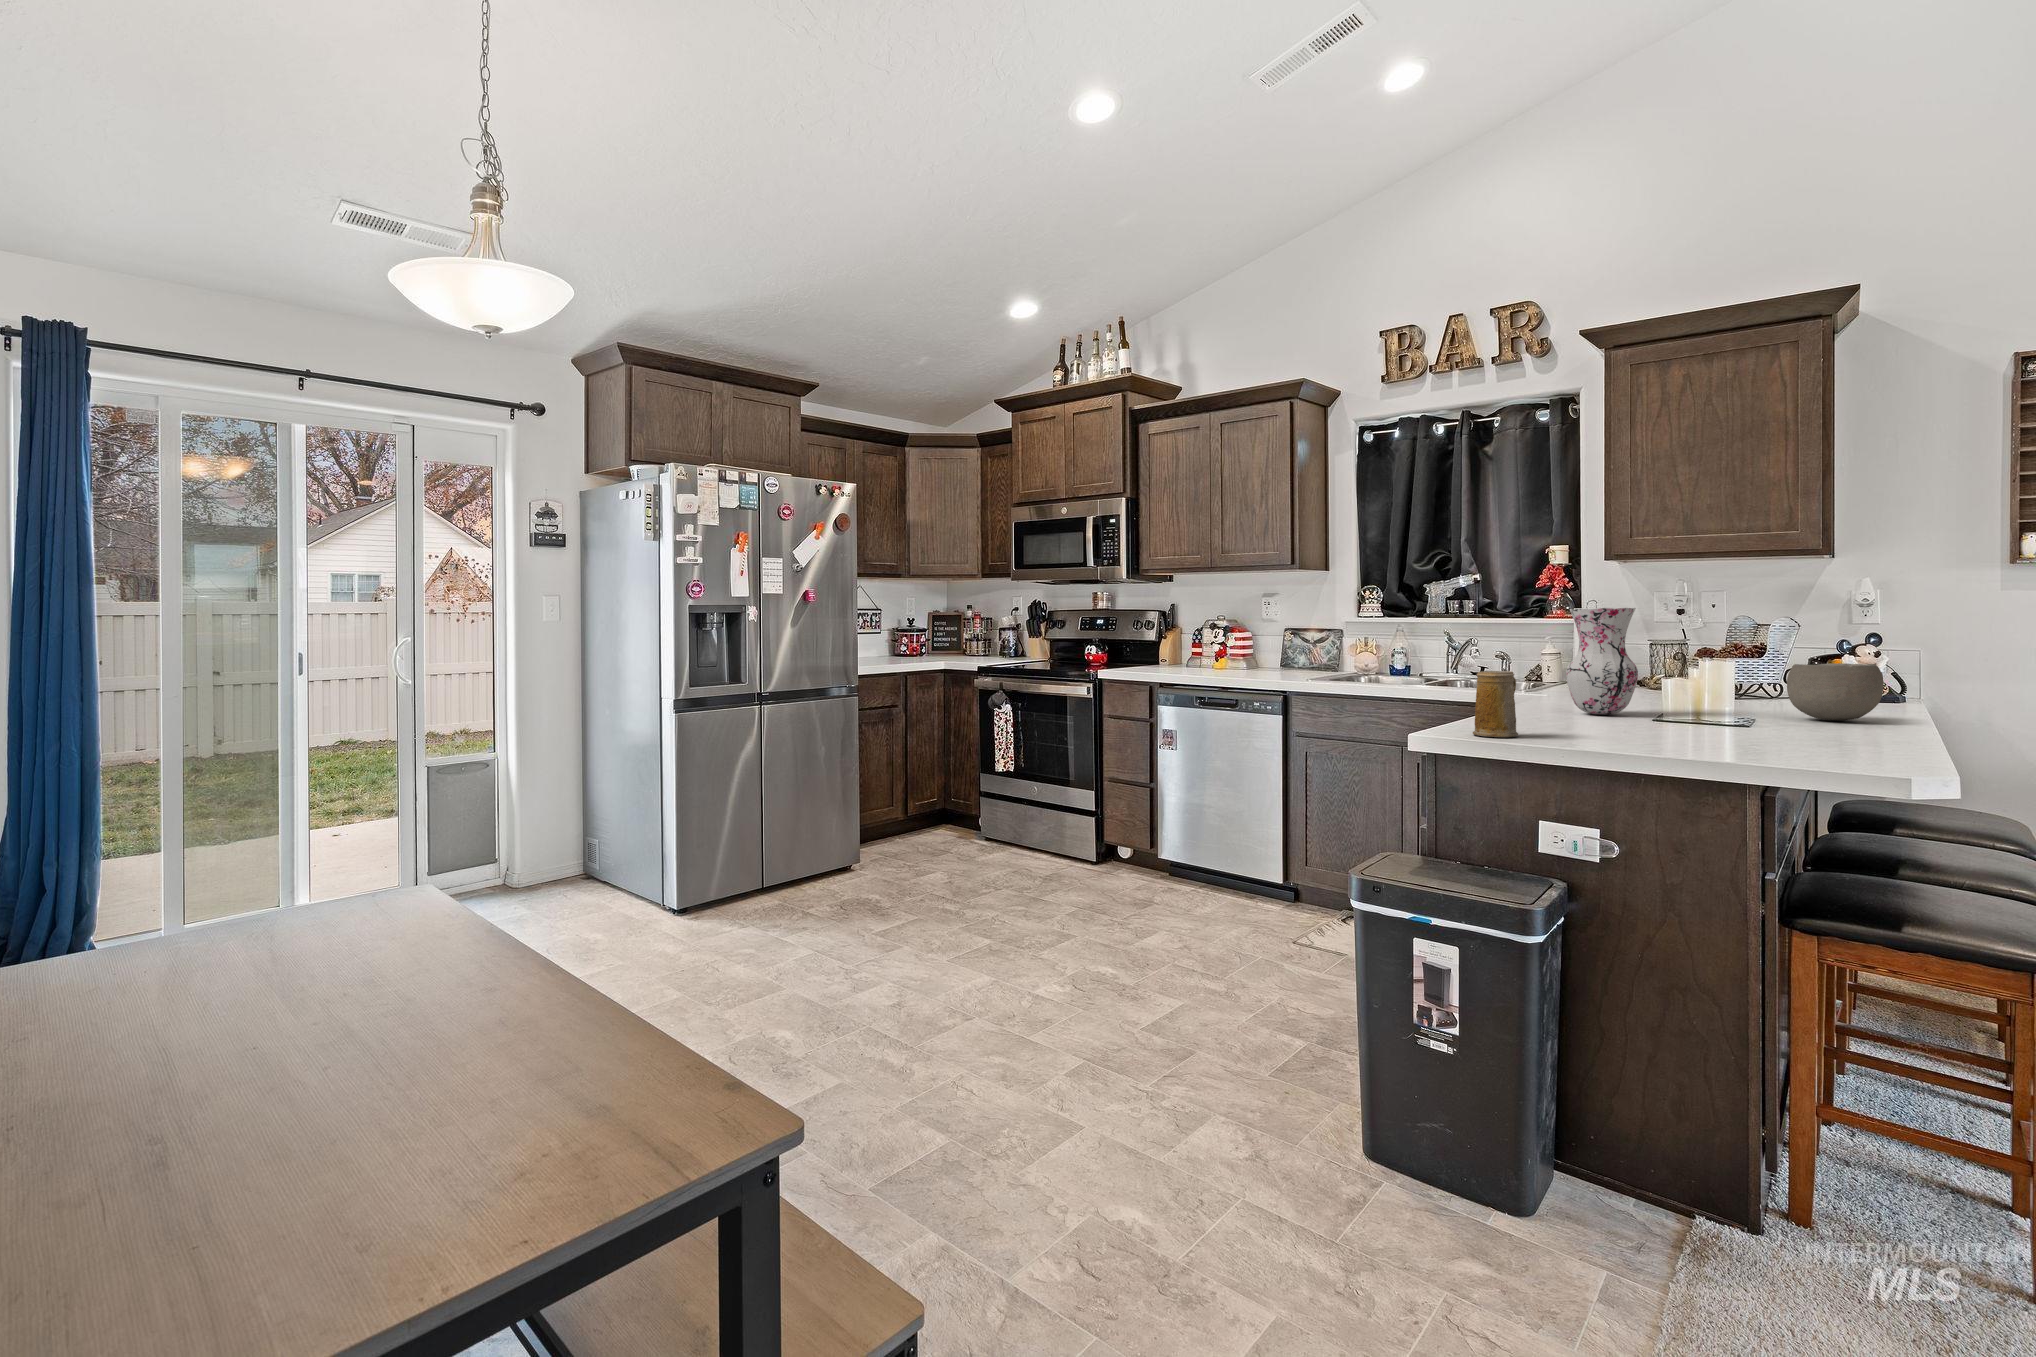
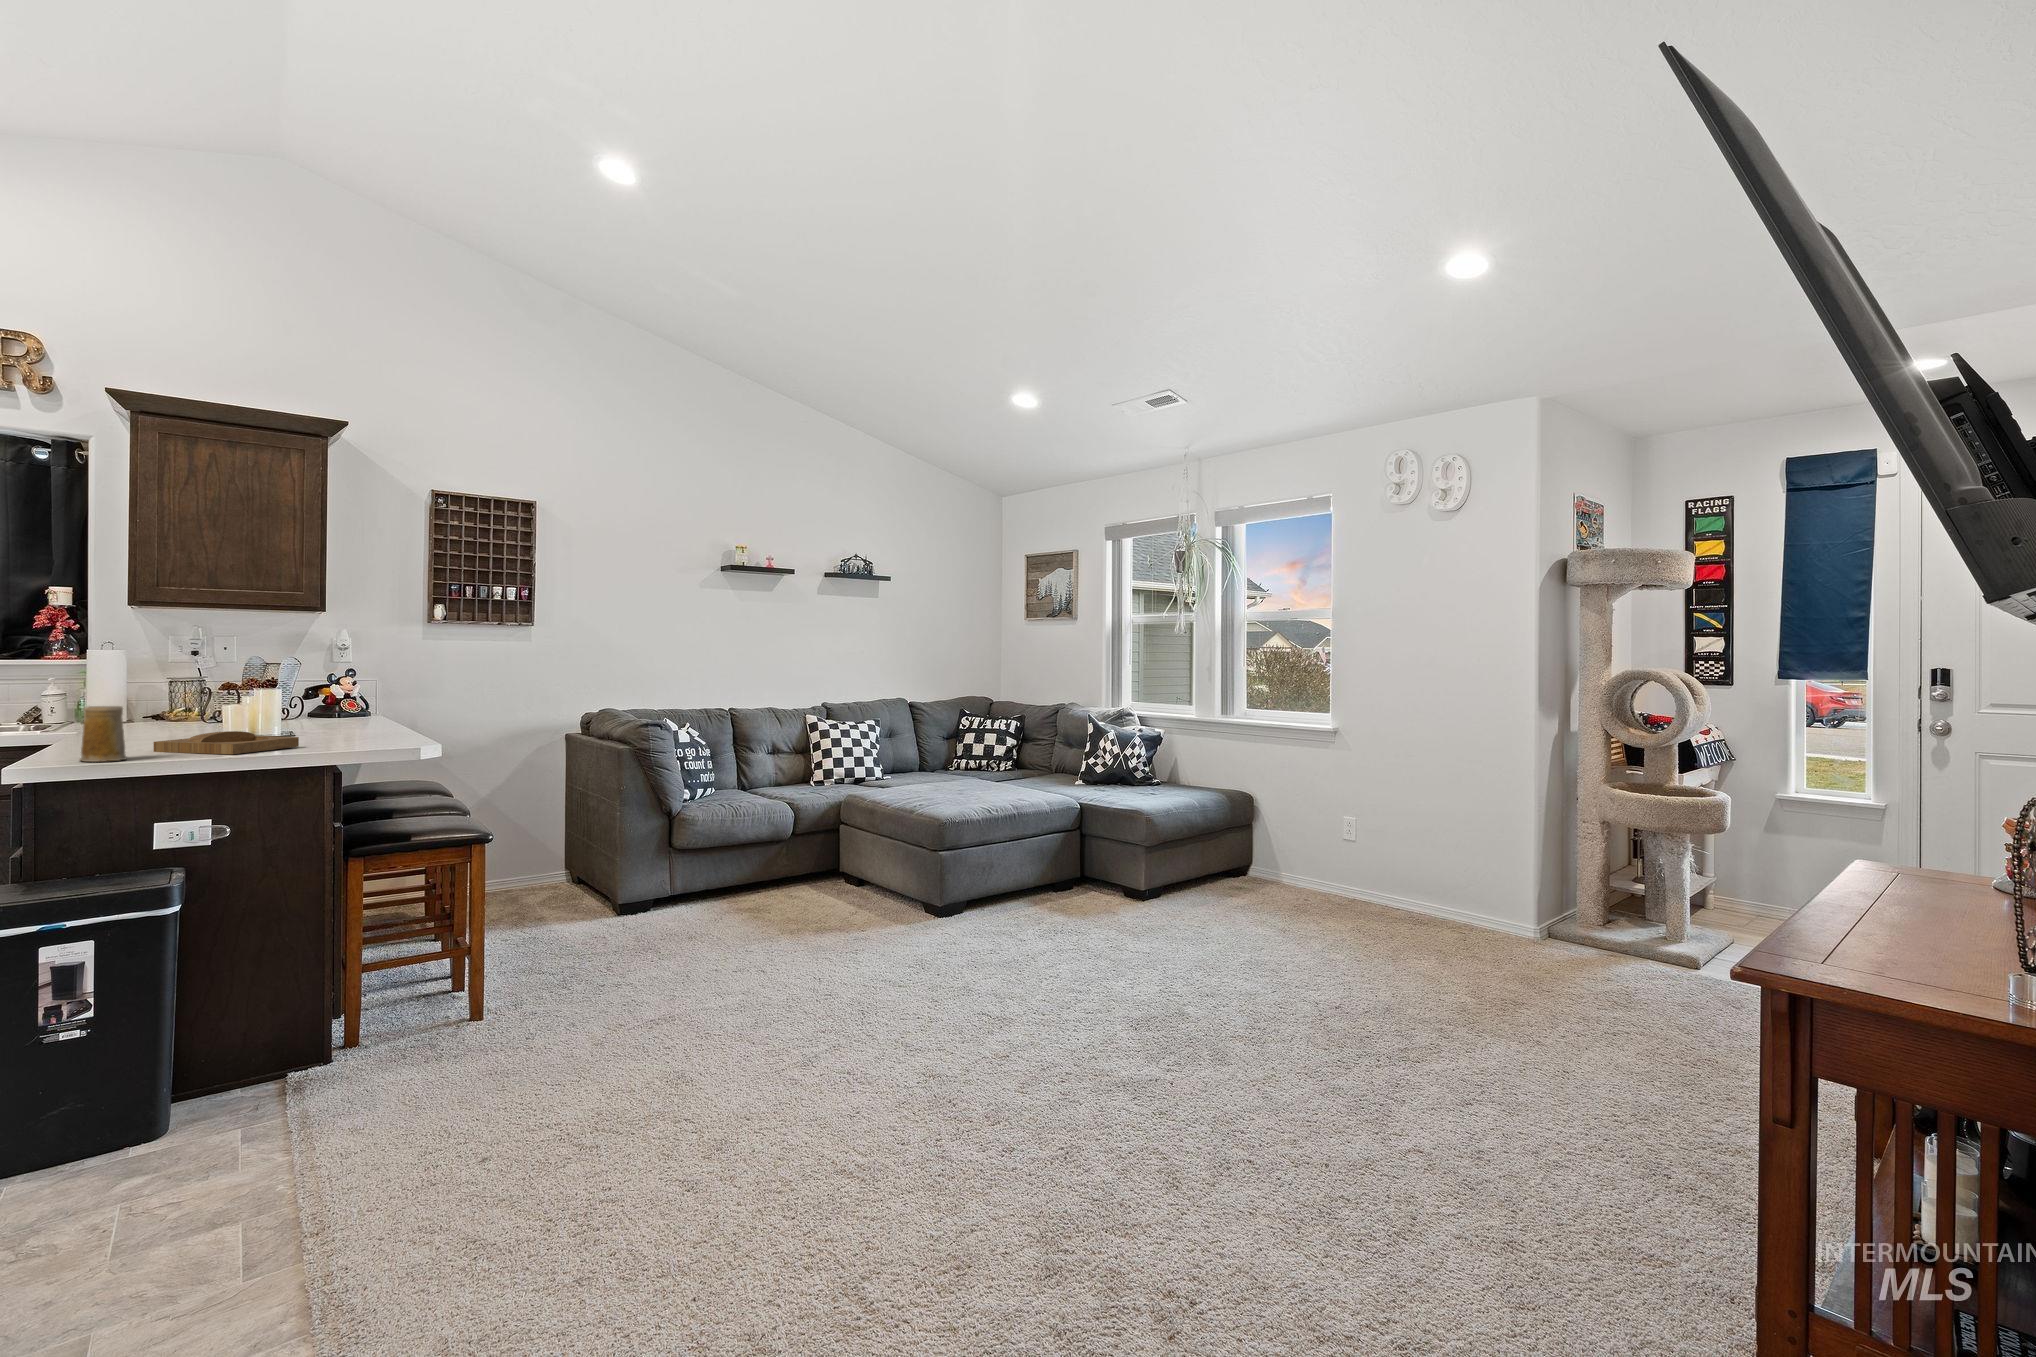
vase: present [1566,608,1638,715] -> none [132,649,201,738]
bowl: present [1787,663,1883,721] -> none [314,692,376,731]
tray: none [1560,711,1734,741] -> present [154,731,299,754]

